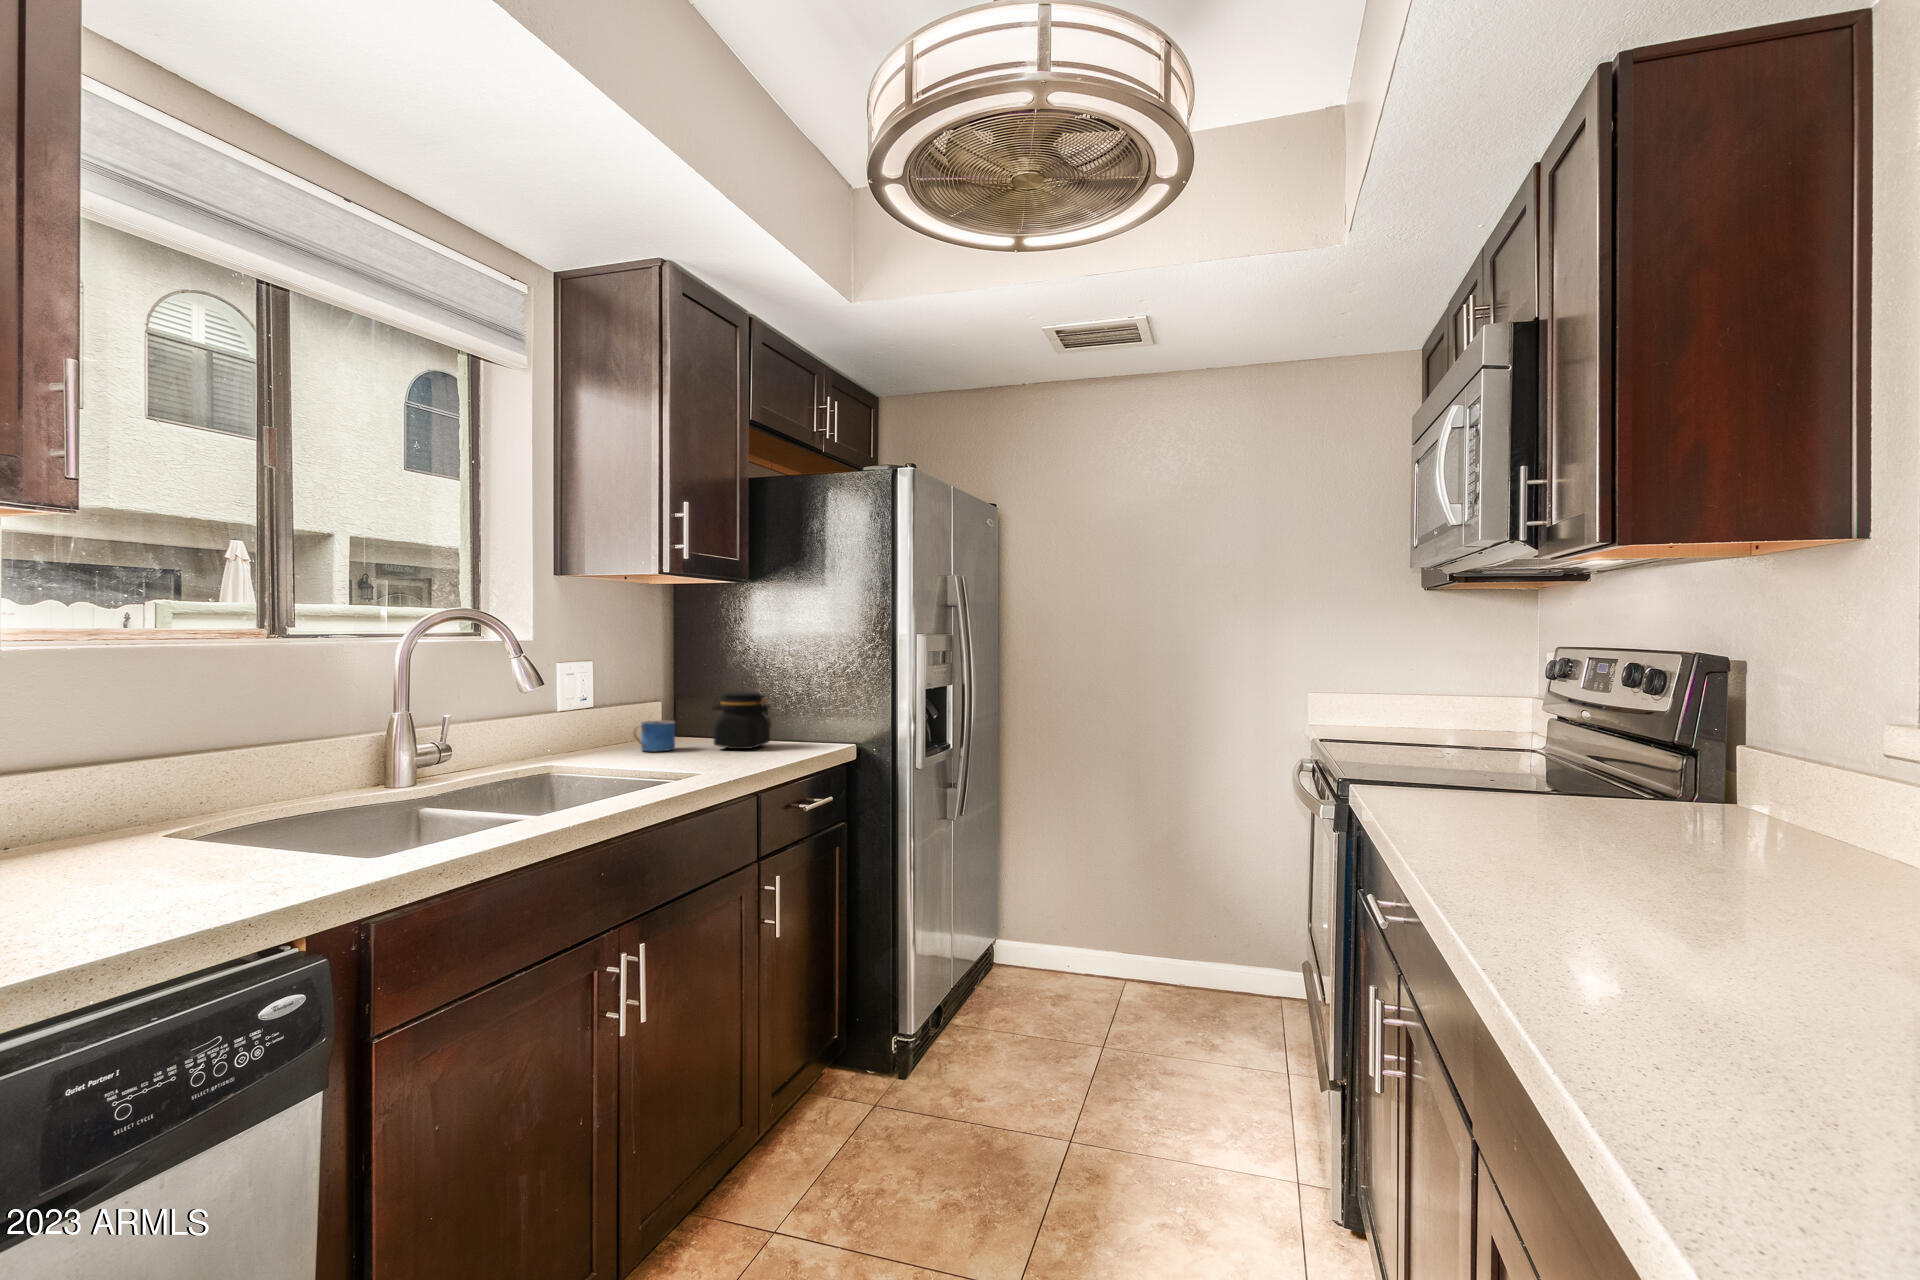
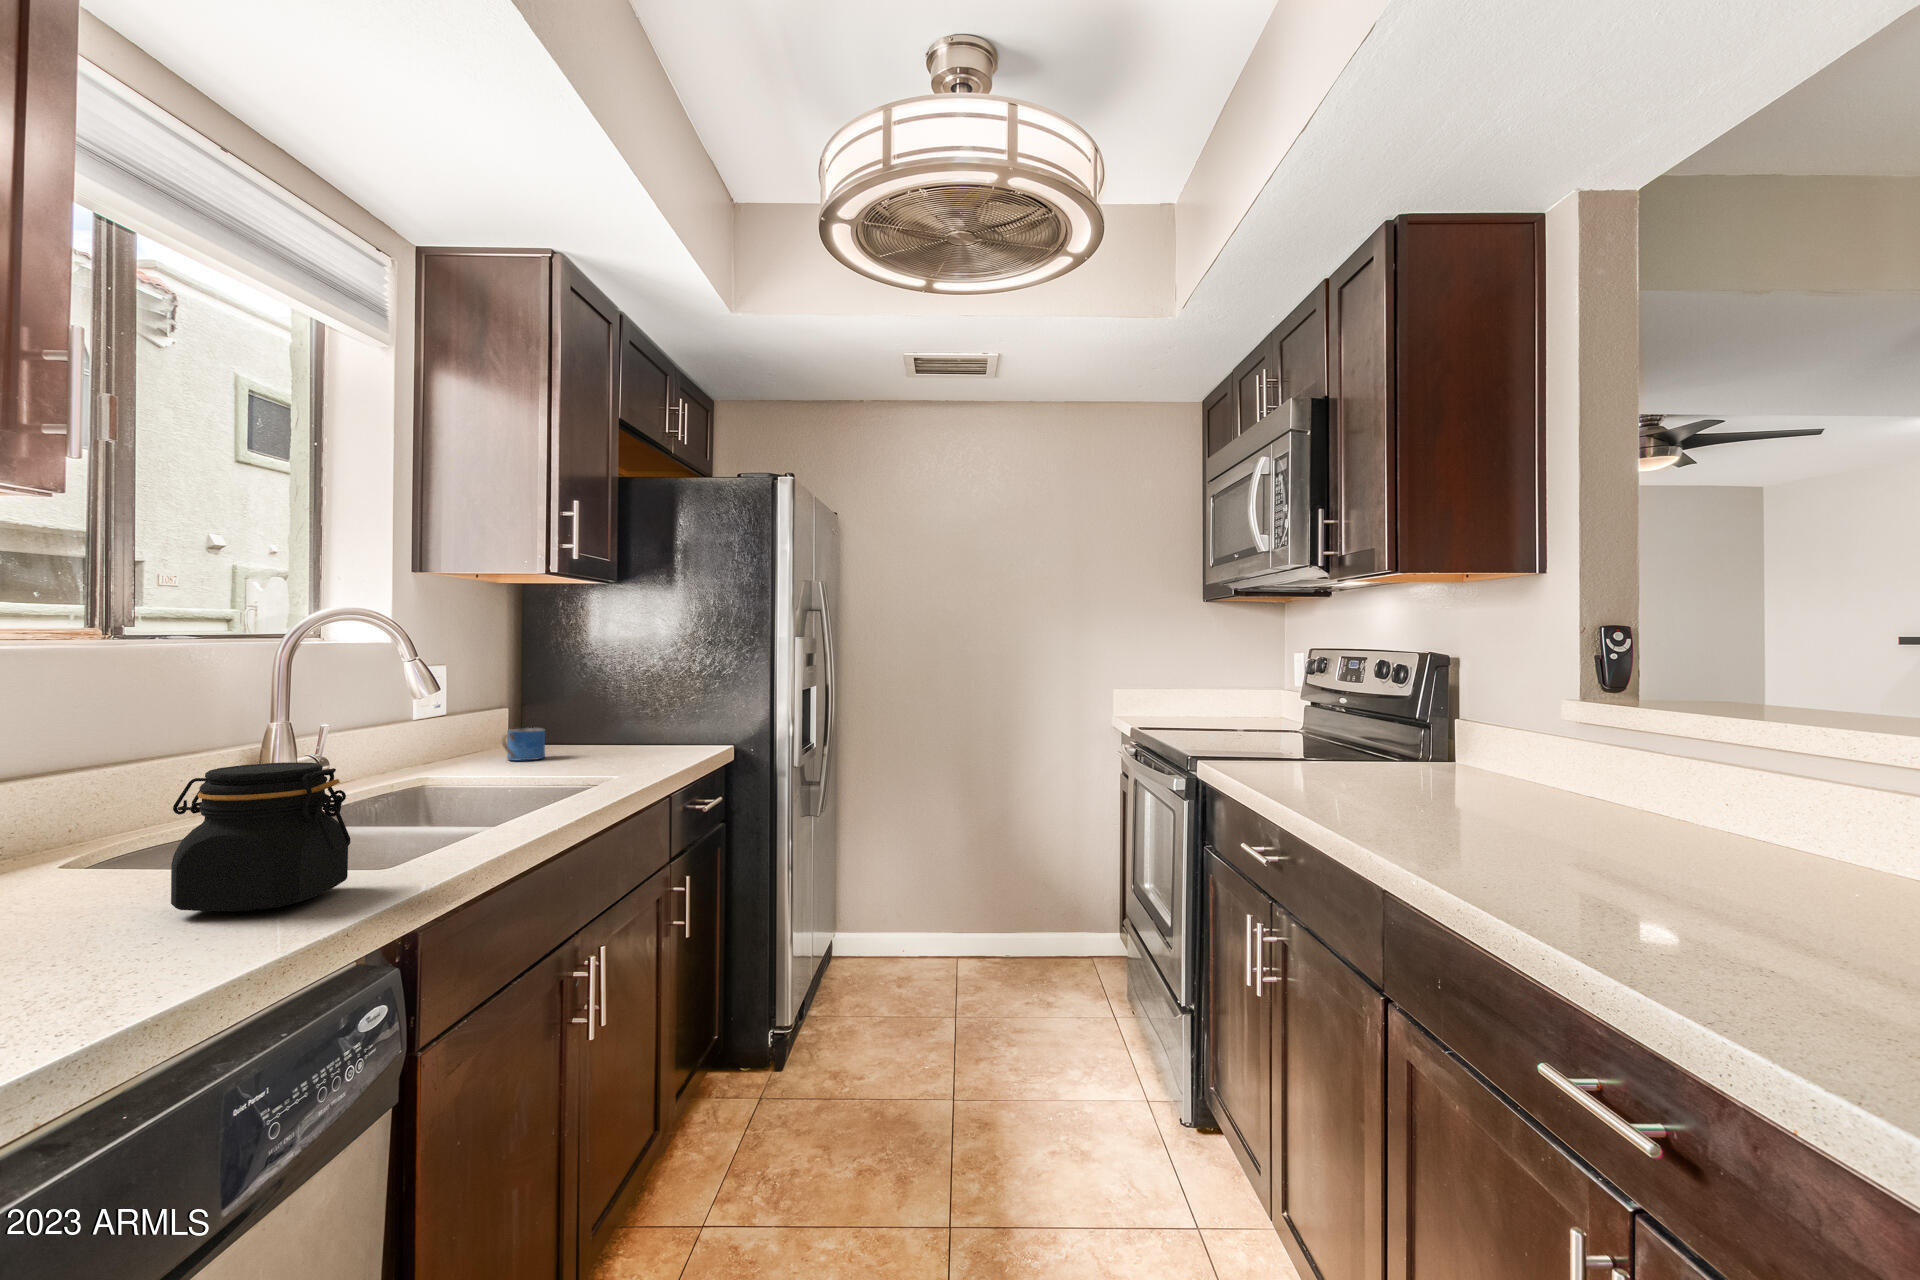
jar: present [712,692,771,749] -> present [171,763,350,912]

